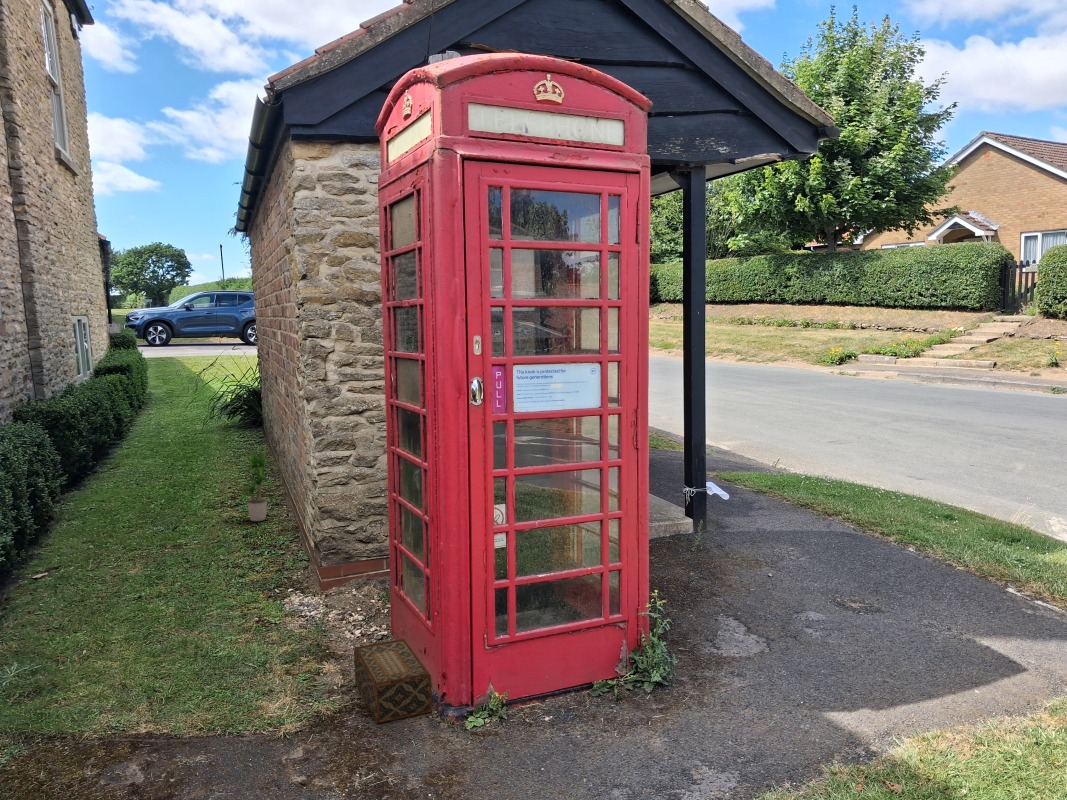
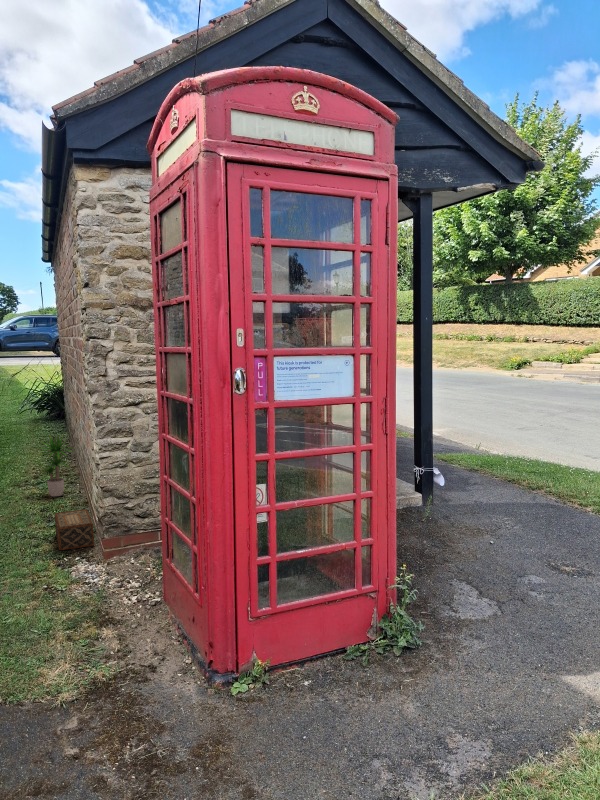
woven basket: present [354,639,432,723] -> present [55,509,94,550]

